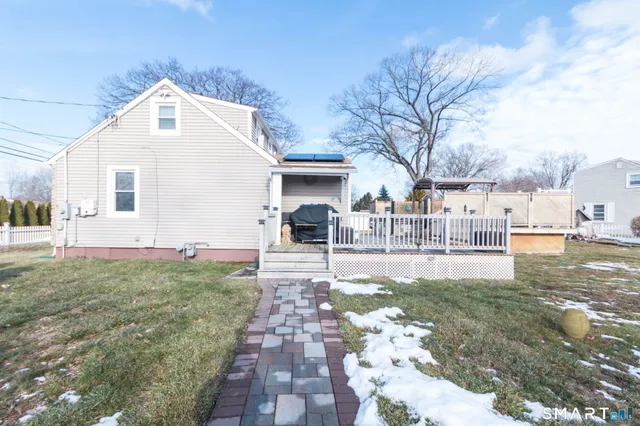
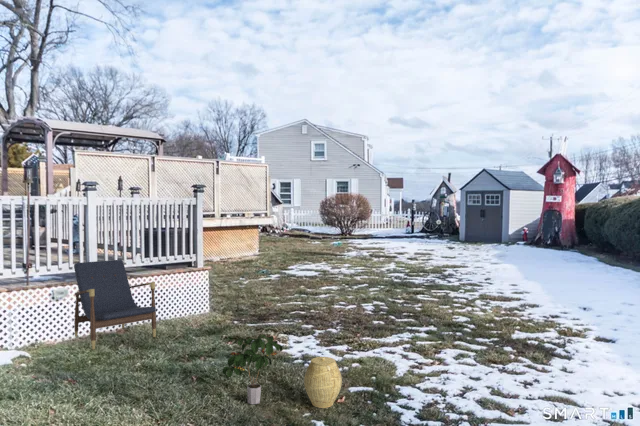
lounge chair: none [439,245,478,285] -> present [74,260,156,349]
potted plant: none [507,288,546,324] -> present [222,335,282,404]

